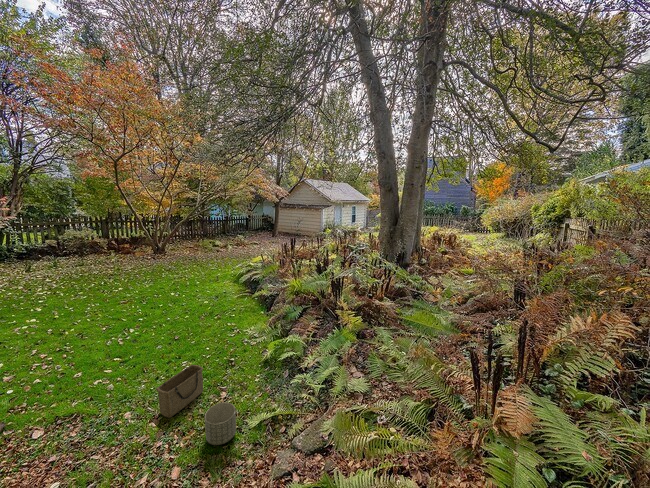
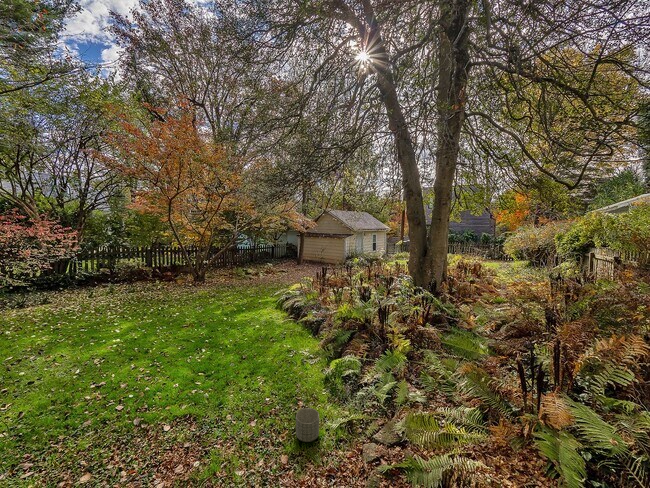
basket: present [156,365,203,418] -> none [251,378,282,421]

